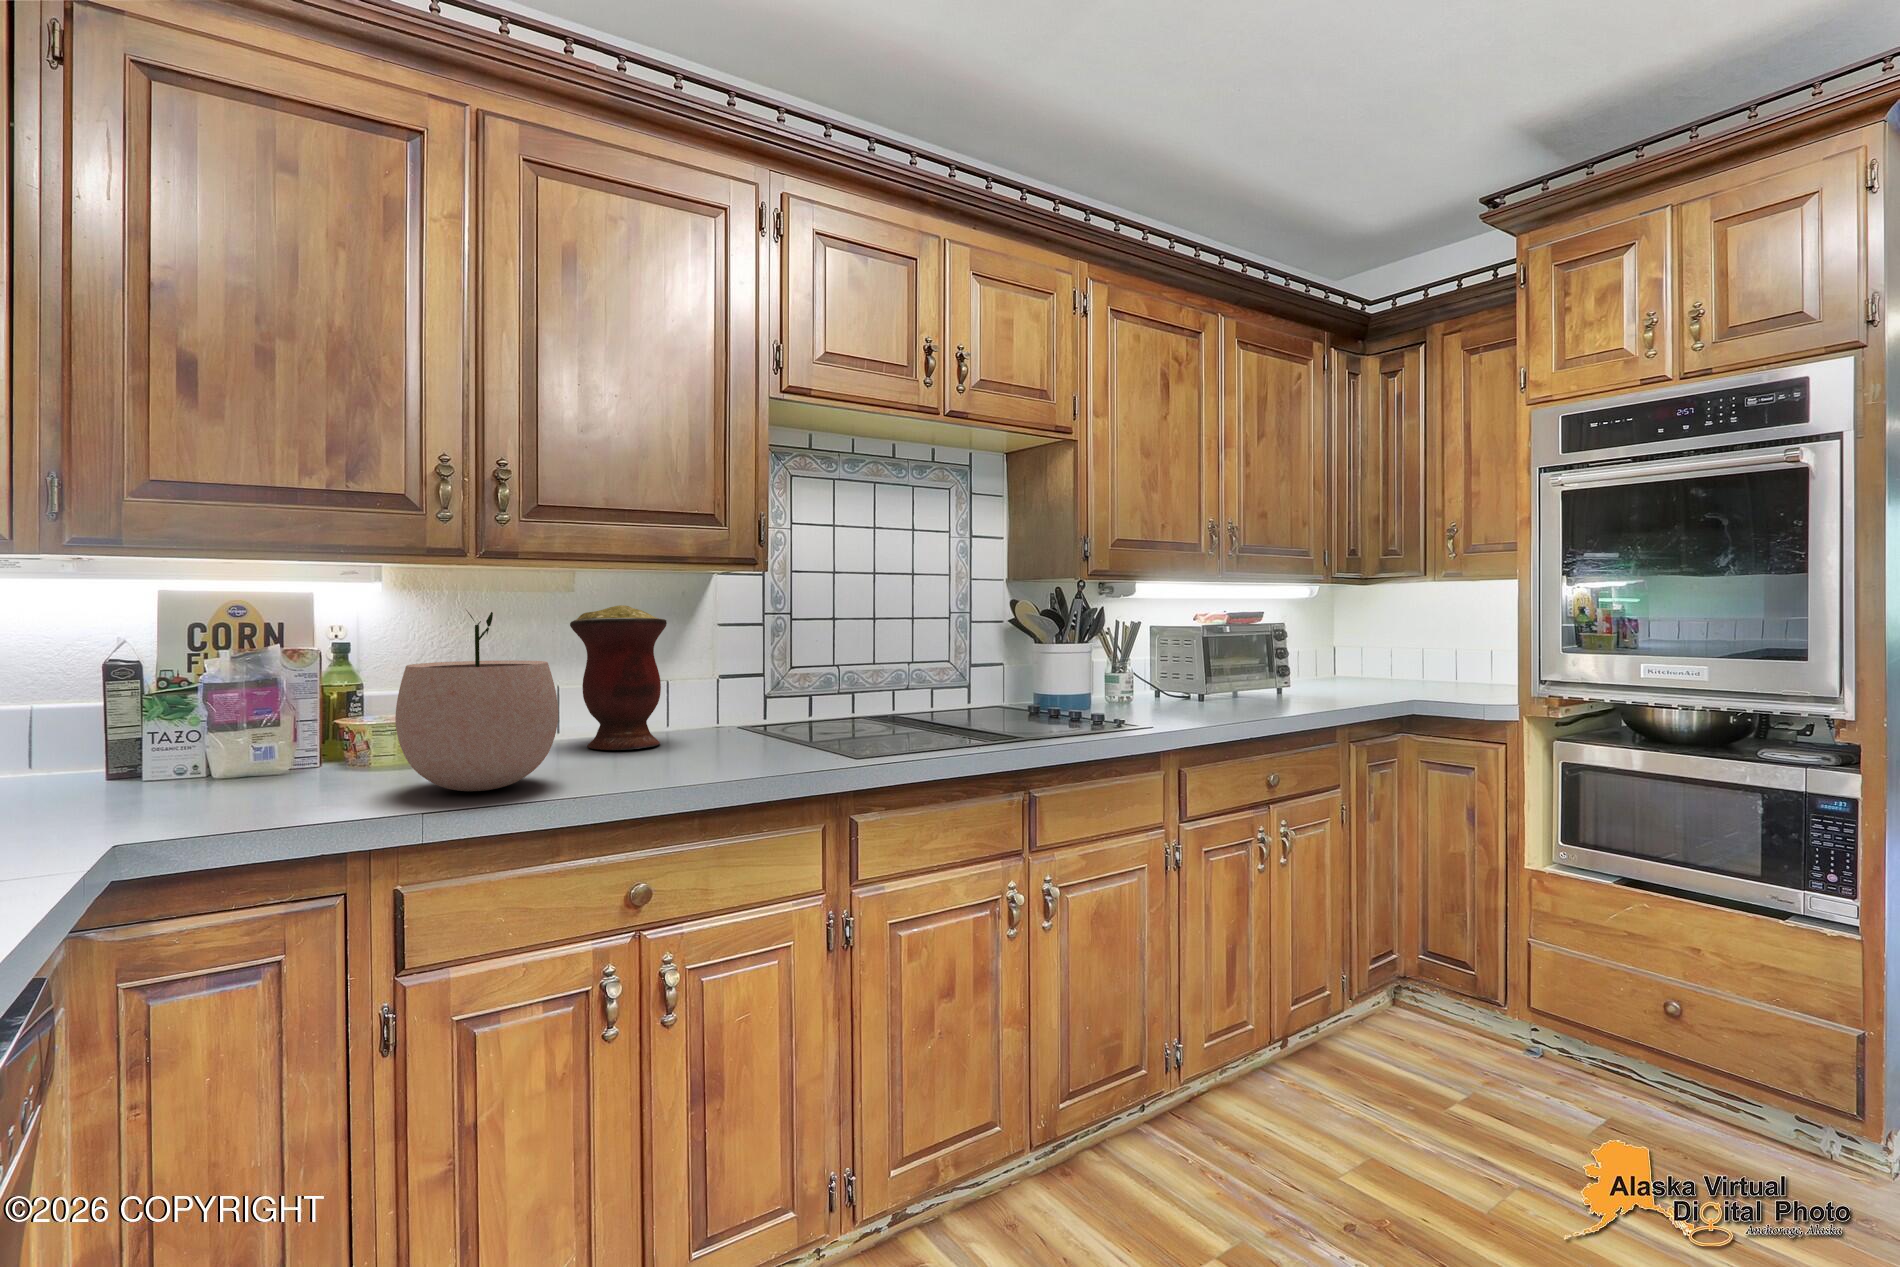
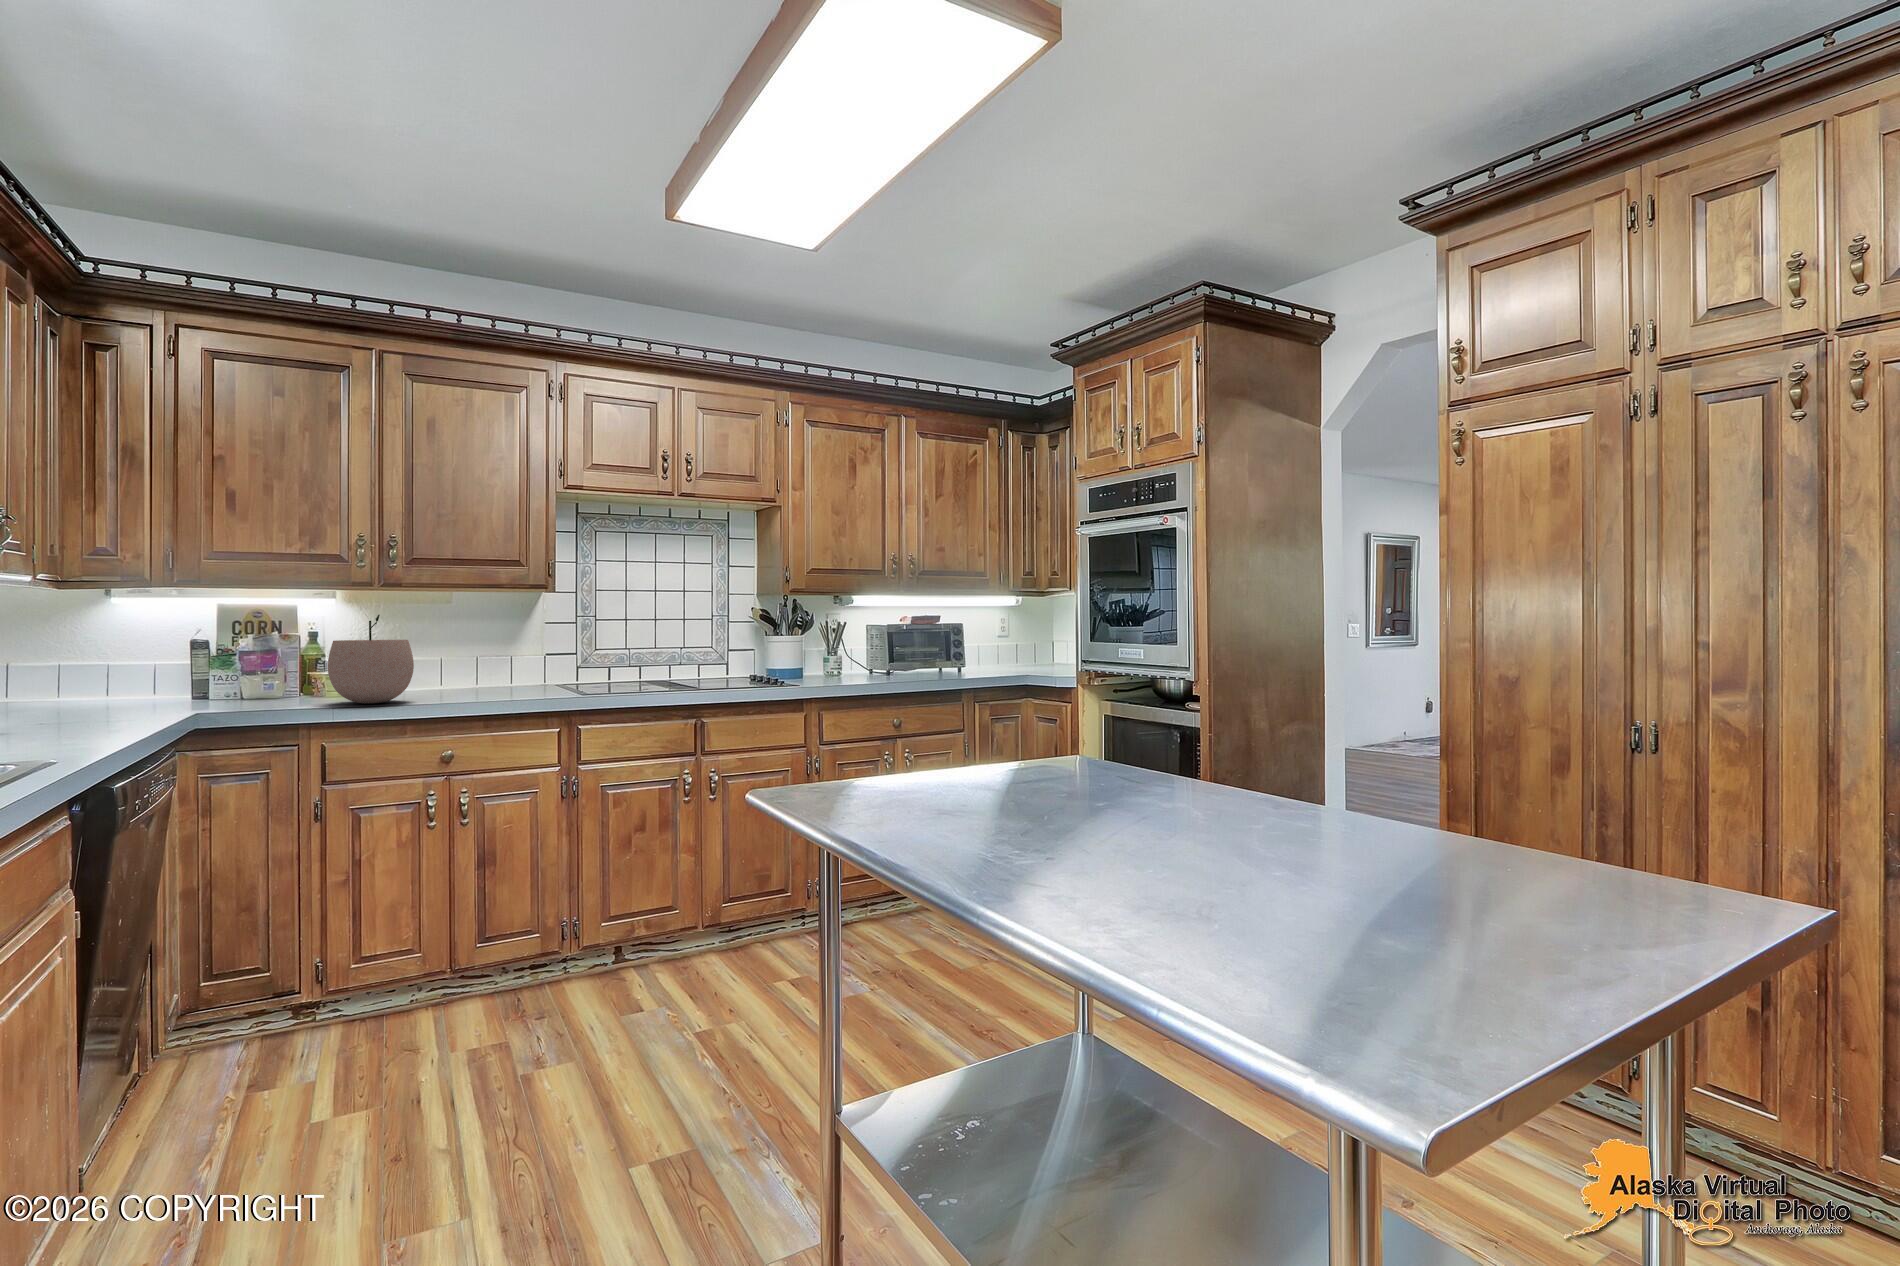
vase: present [570,605,667,750] -> none [442,612,500,692]

